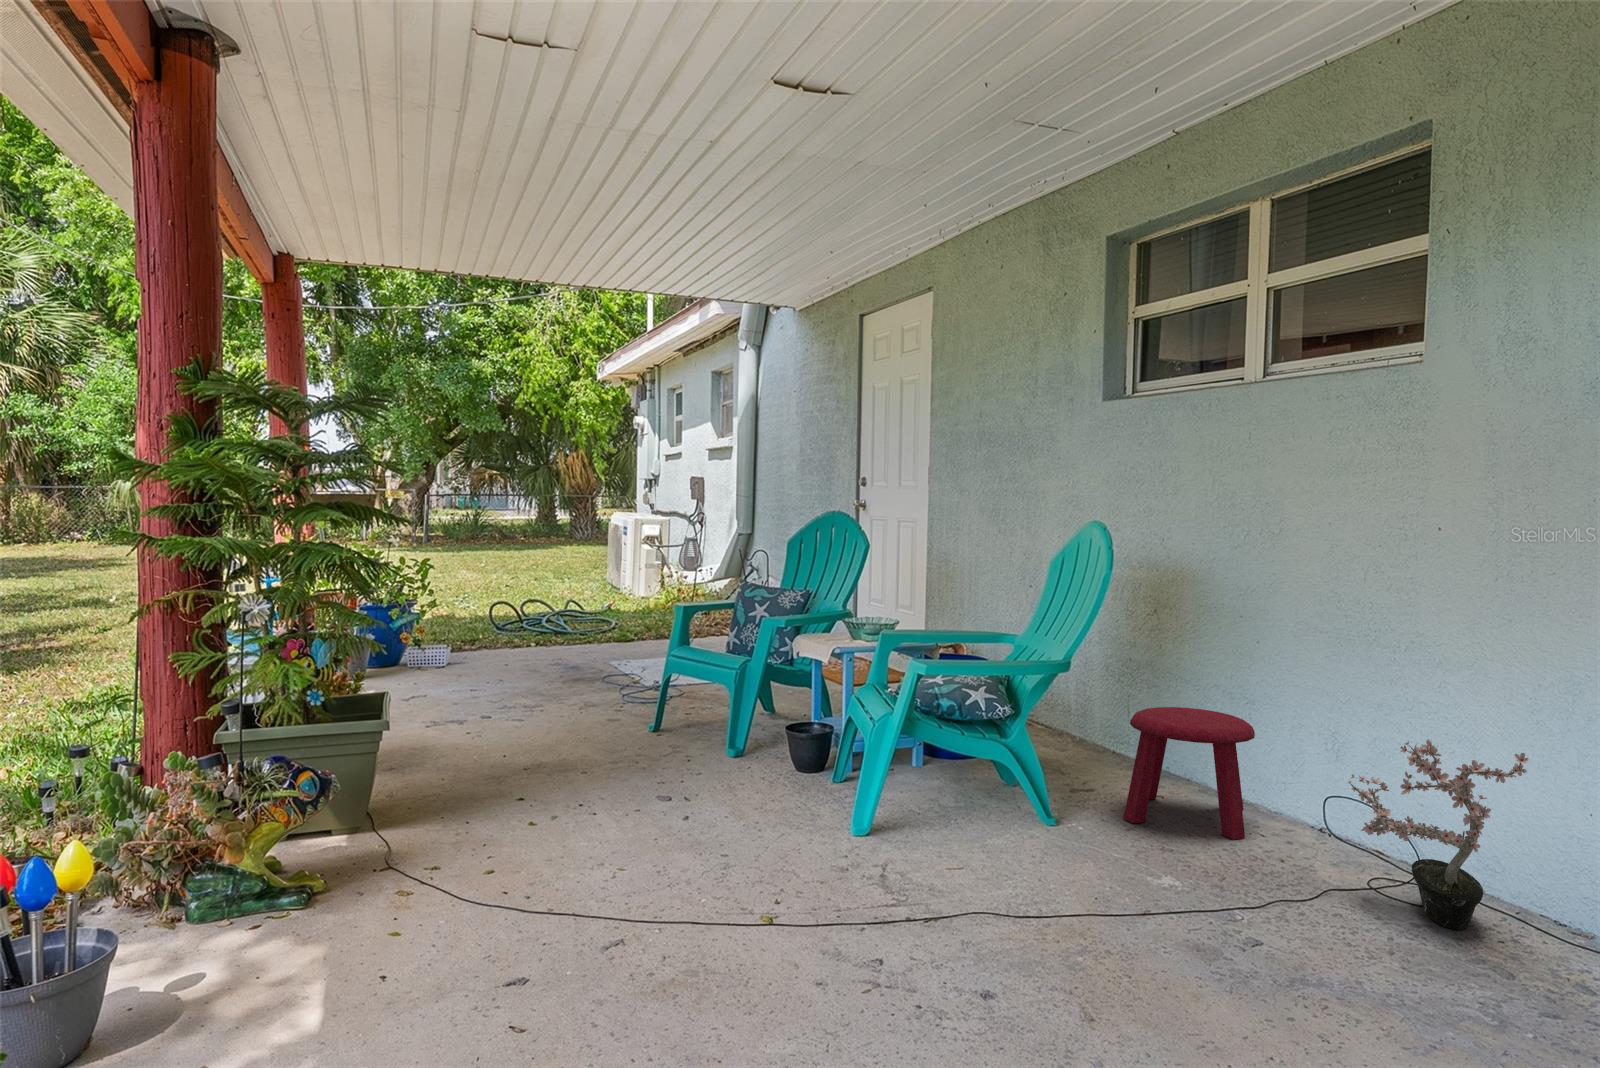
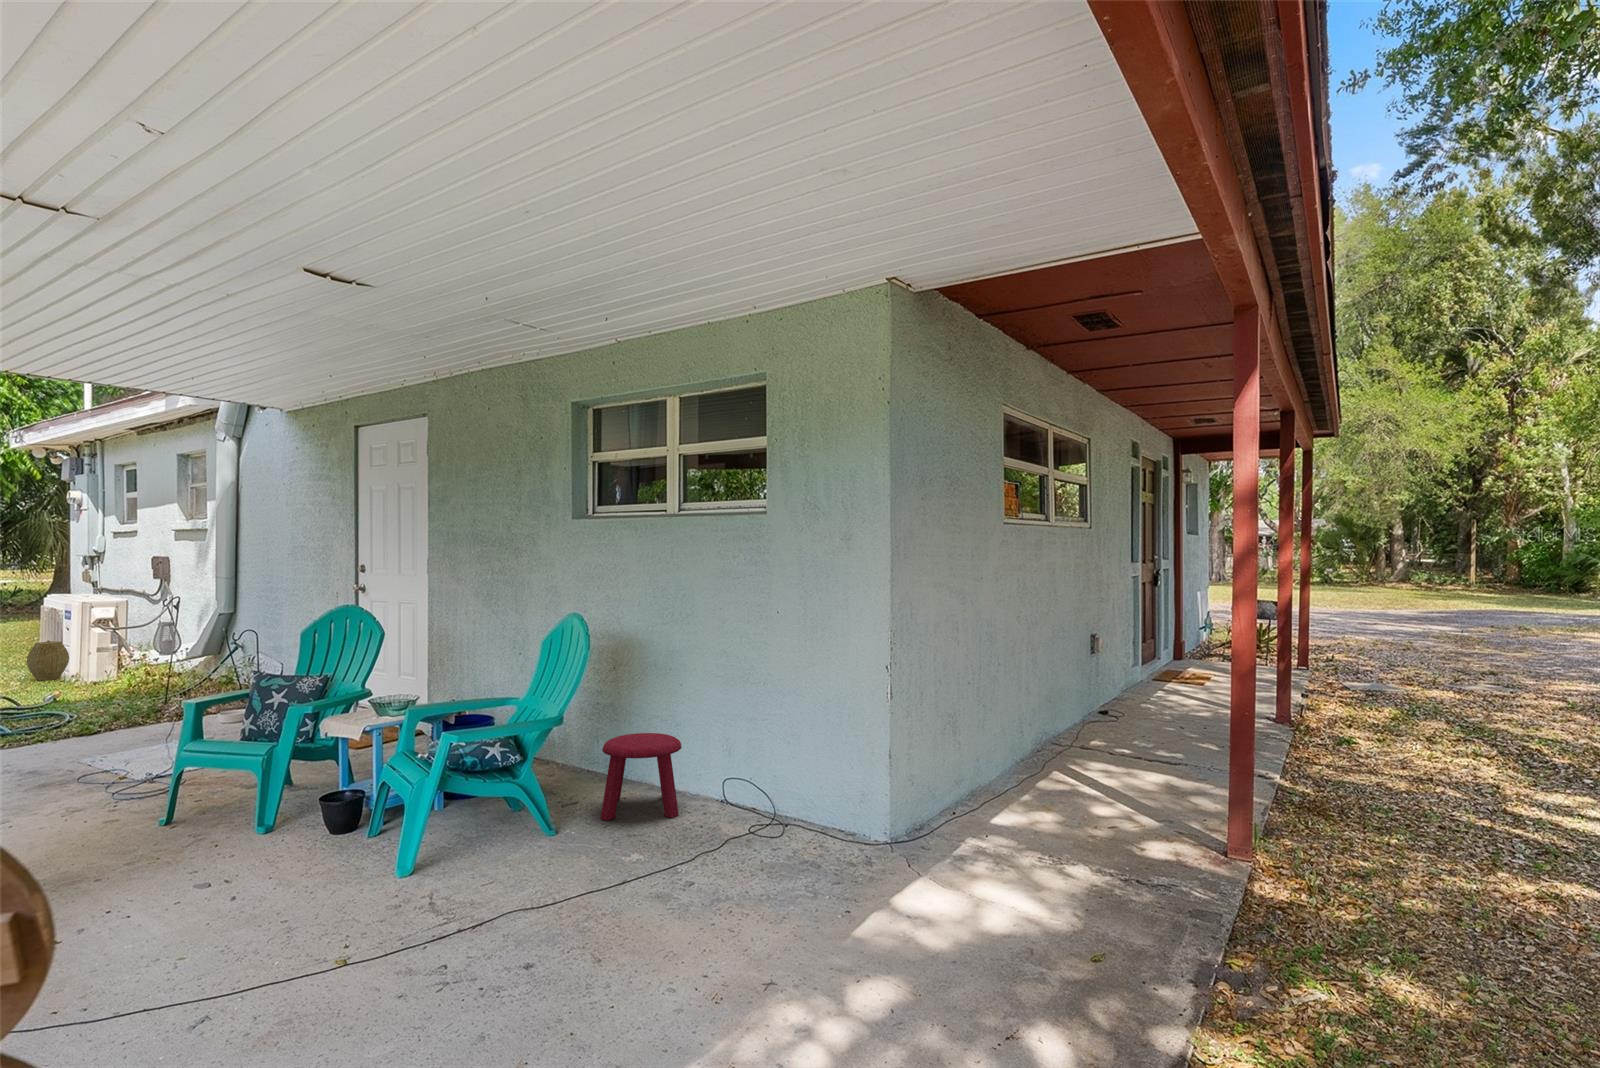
woven basket: none [596,555,626,592] -> present [27,640,69,680]
potted plant: present [1348,740,1529,930] -> none [734,730,829,846]

